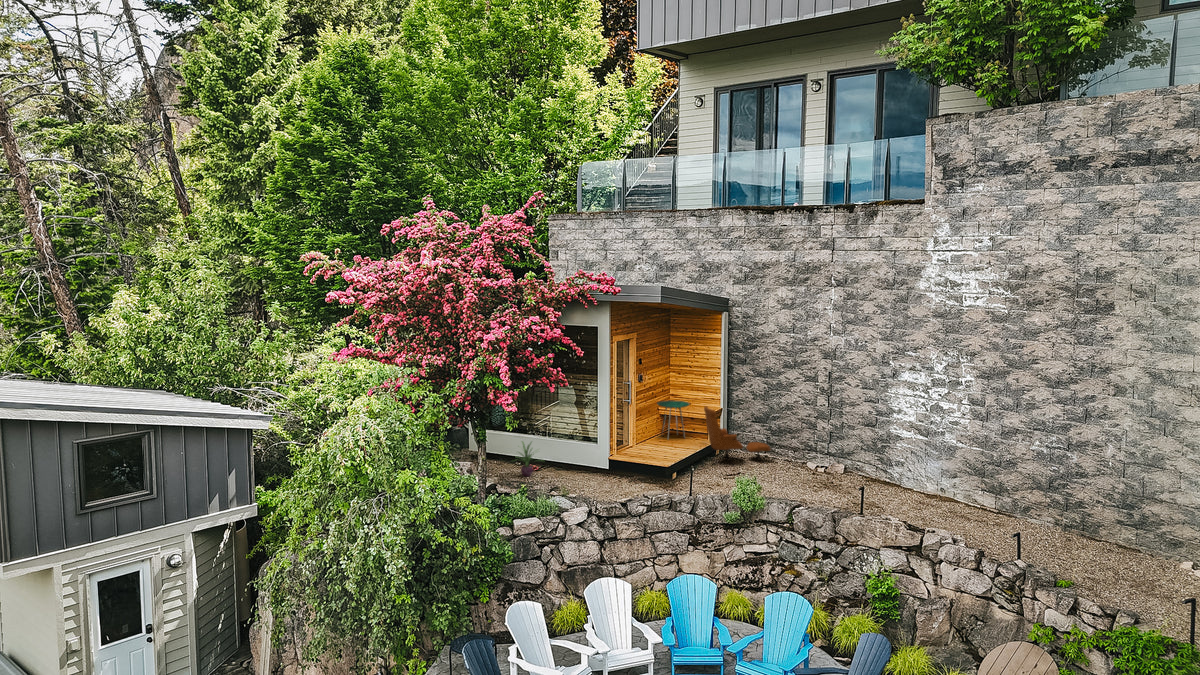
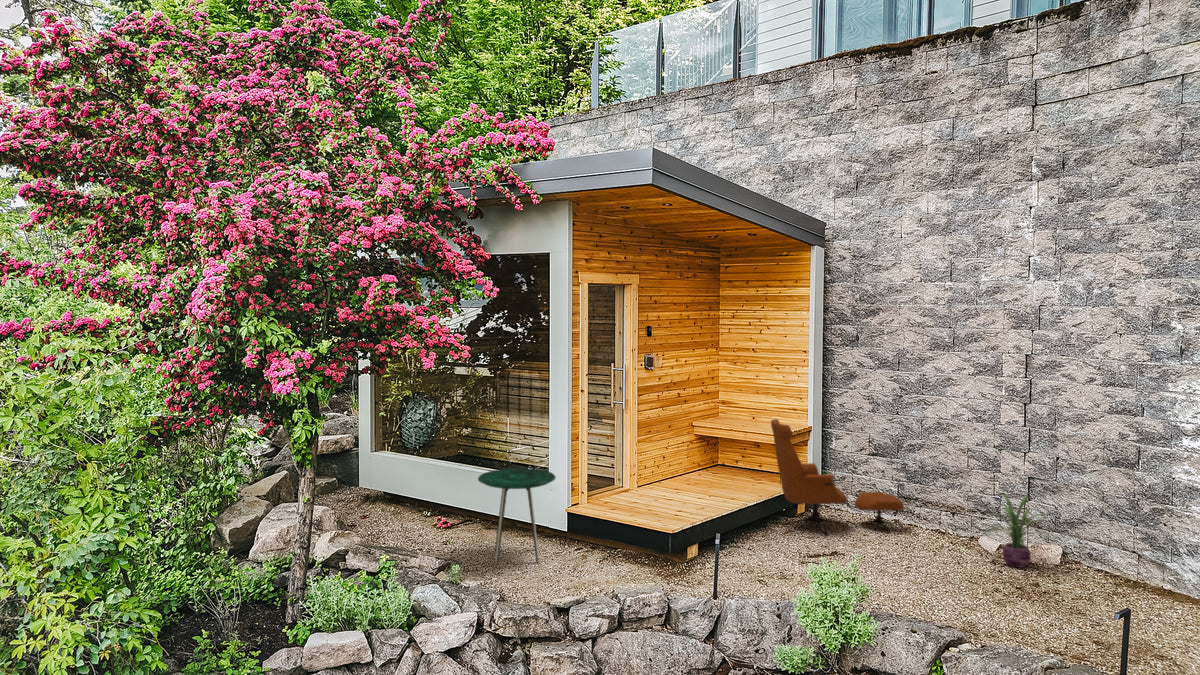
side table: present [657,400,690,439] -> present [478,468,556,565]
decorative plant: present [519,442,533,476] -> present [984,493,1042,568]

